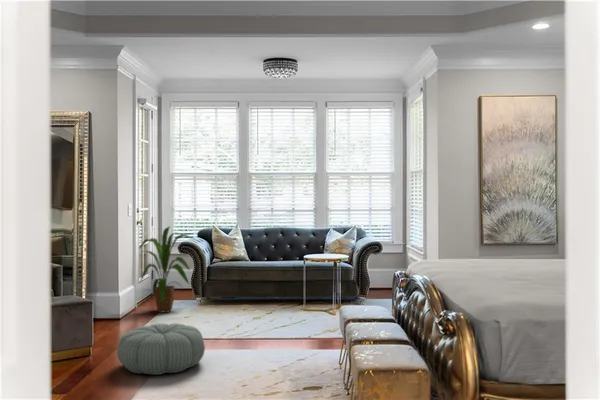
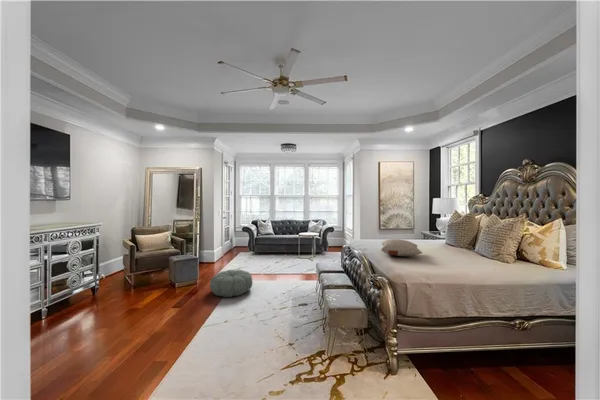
house plant: present [140,227,189,312] -> none [224,220,250,260]
pillow: none [464,250,545,282] -> present [381,239,422,256]

